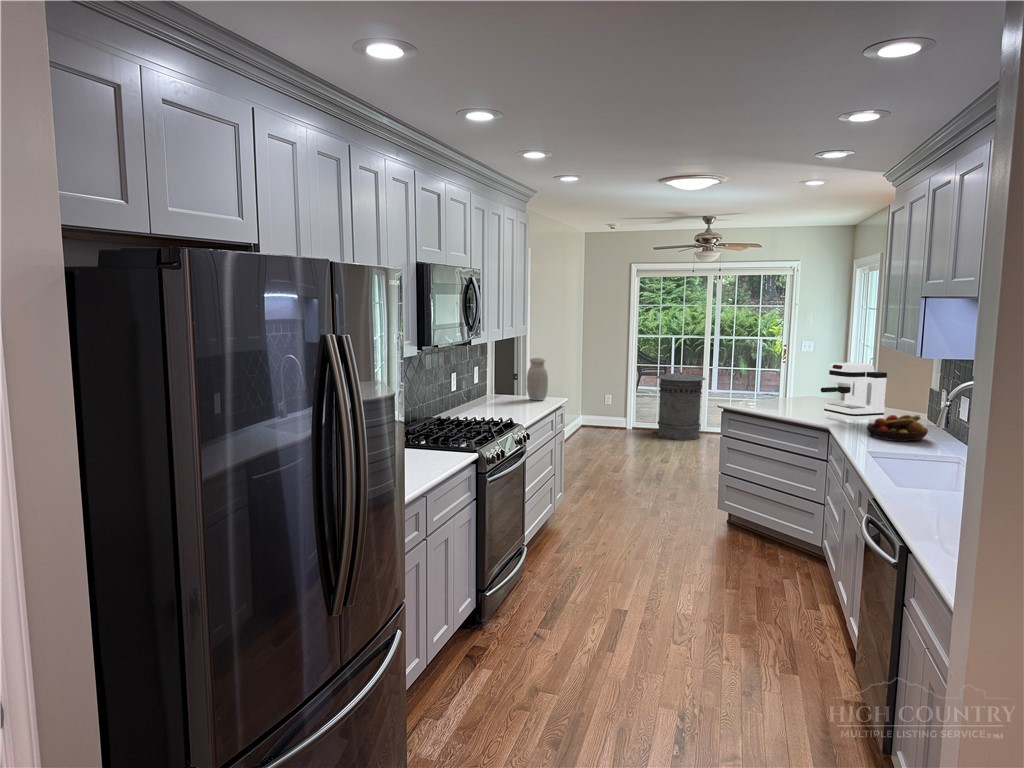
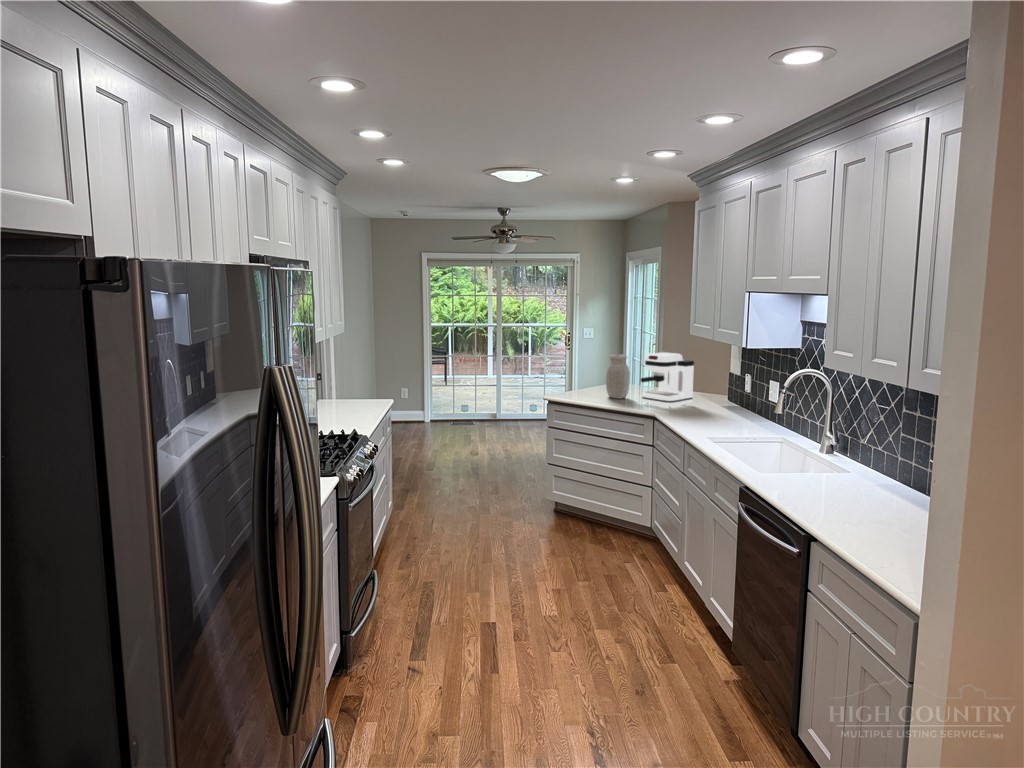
jar: present [527,358,548,400] -> present [606,354,630,399]
trash can: present [657,372,705,440] -> none [455,362,503,429]
fruit bowl: present [866,415,928,441] -> none [688,399,738,425]

